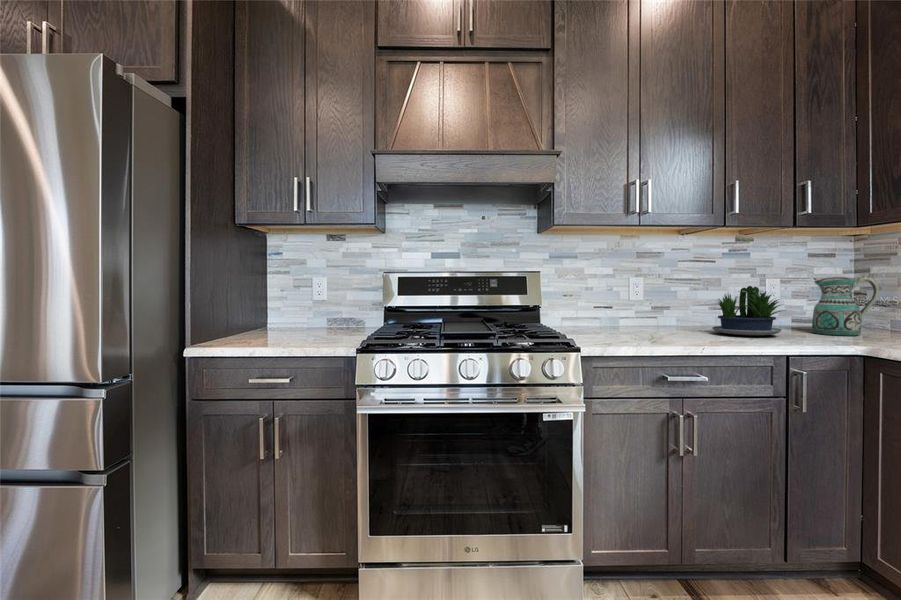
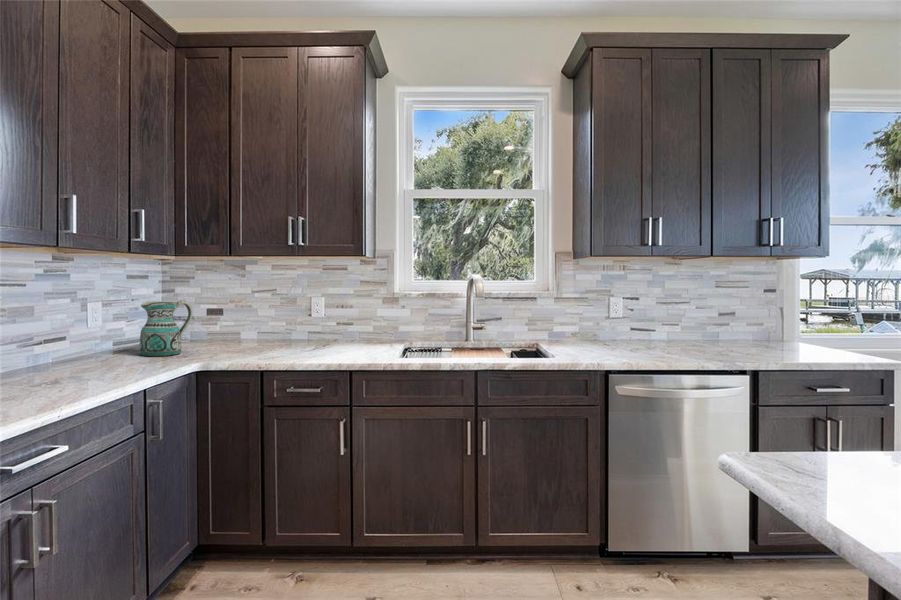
potted plant: present [712,286,785,335] -> none [41,315,136,372]

